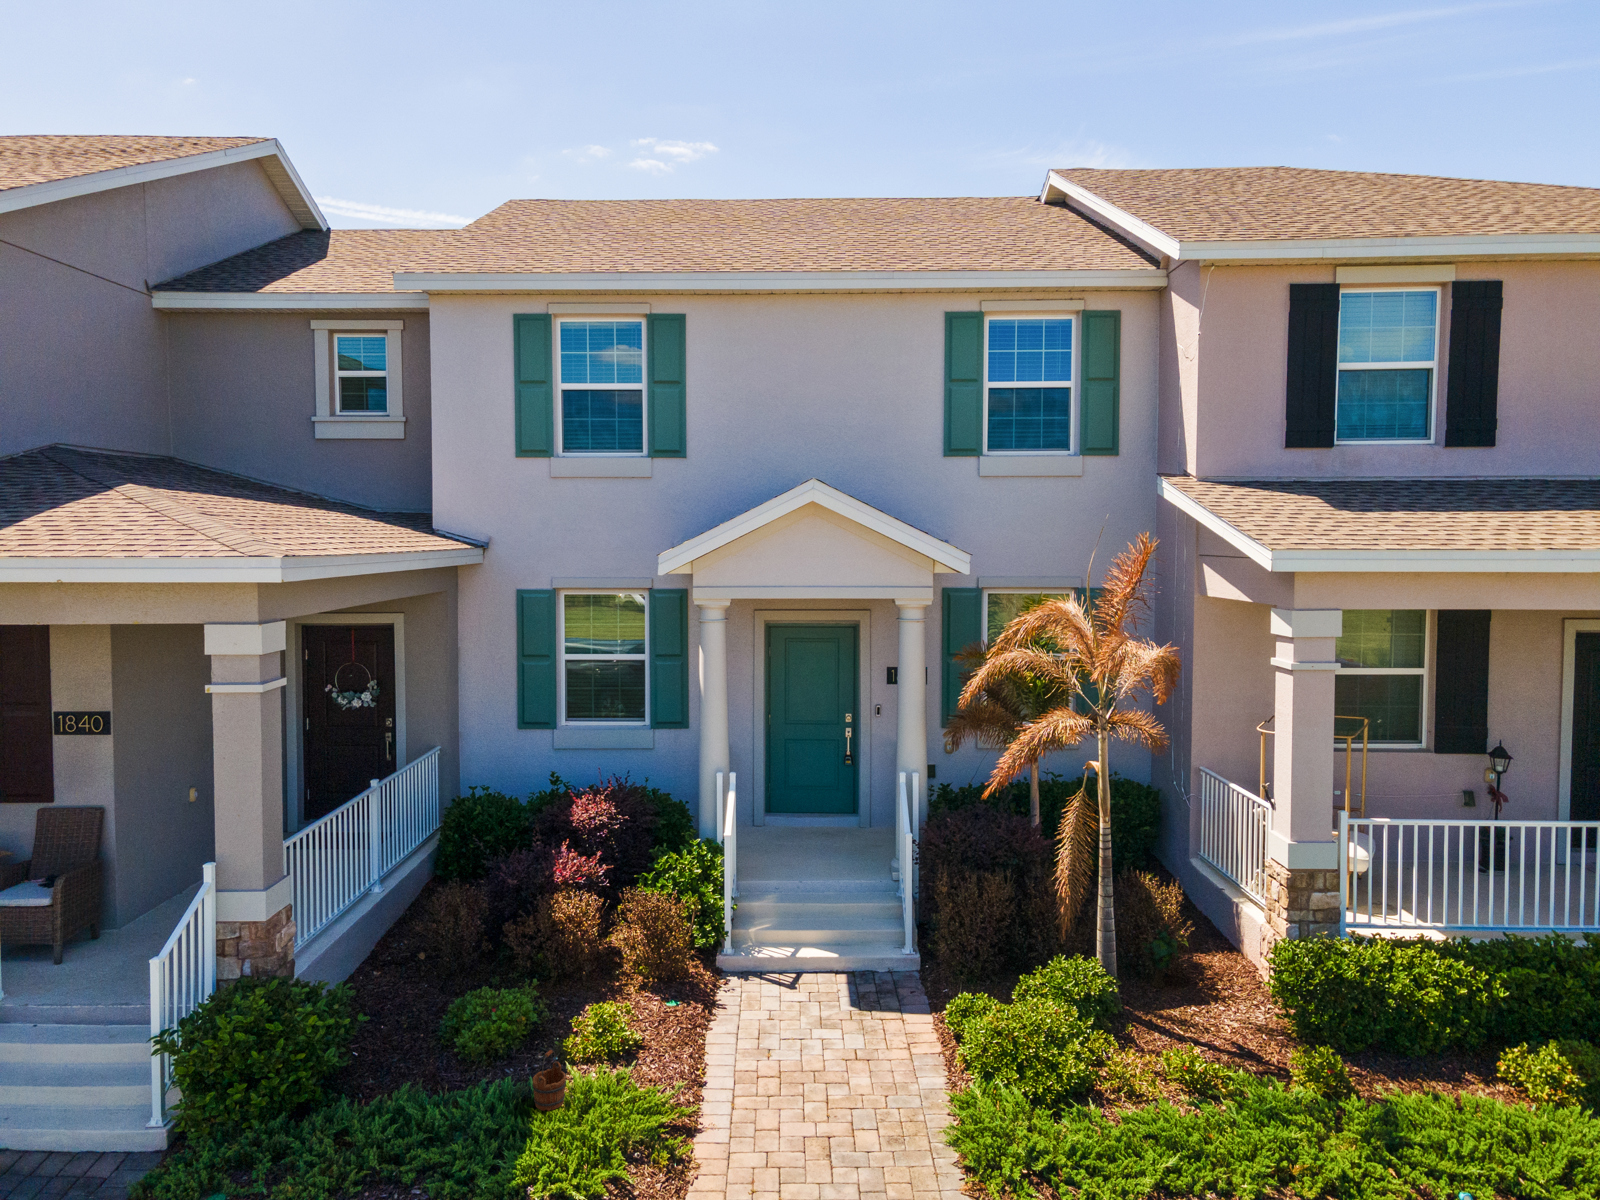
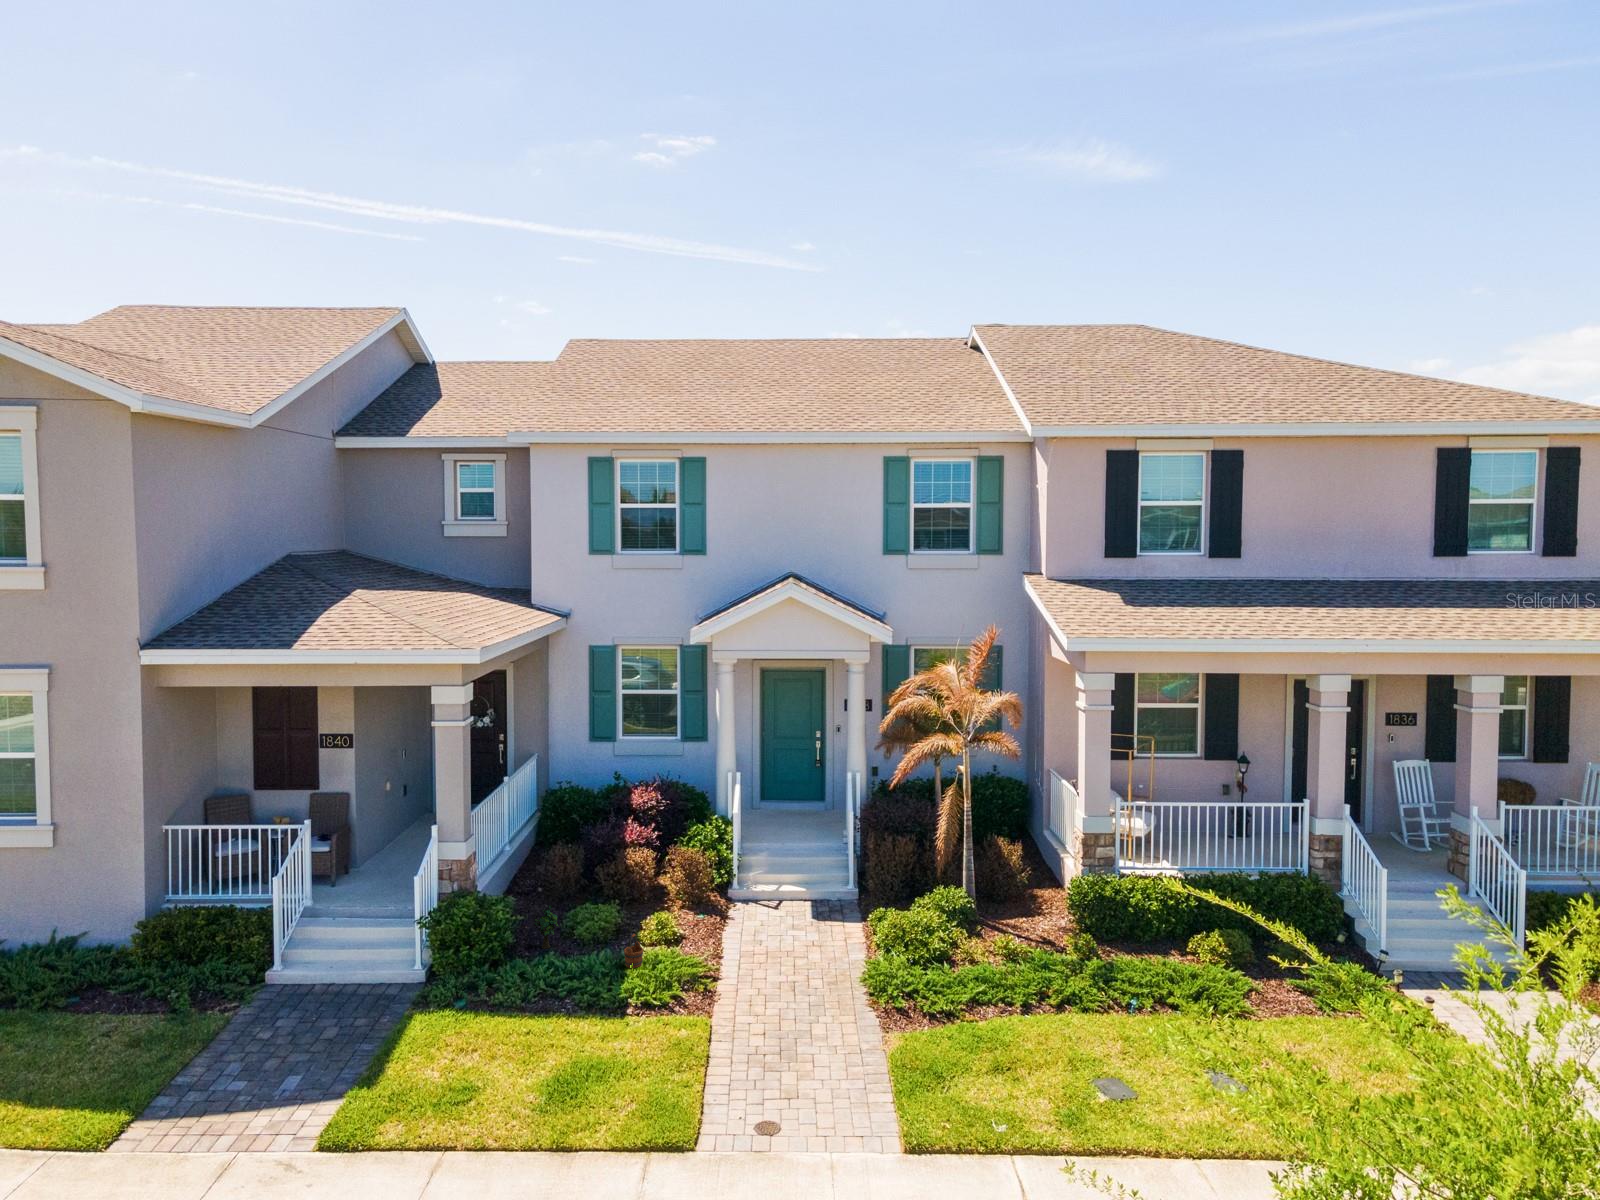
decorative plant: present [1143,924,1178,988] -> present [534,905,559,949]

